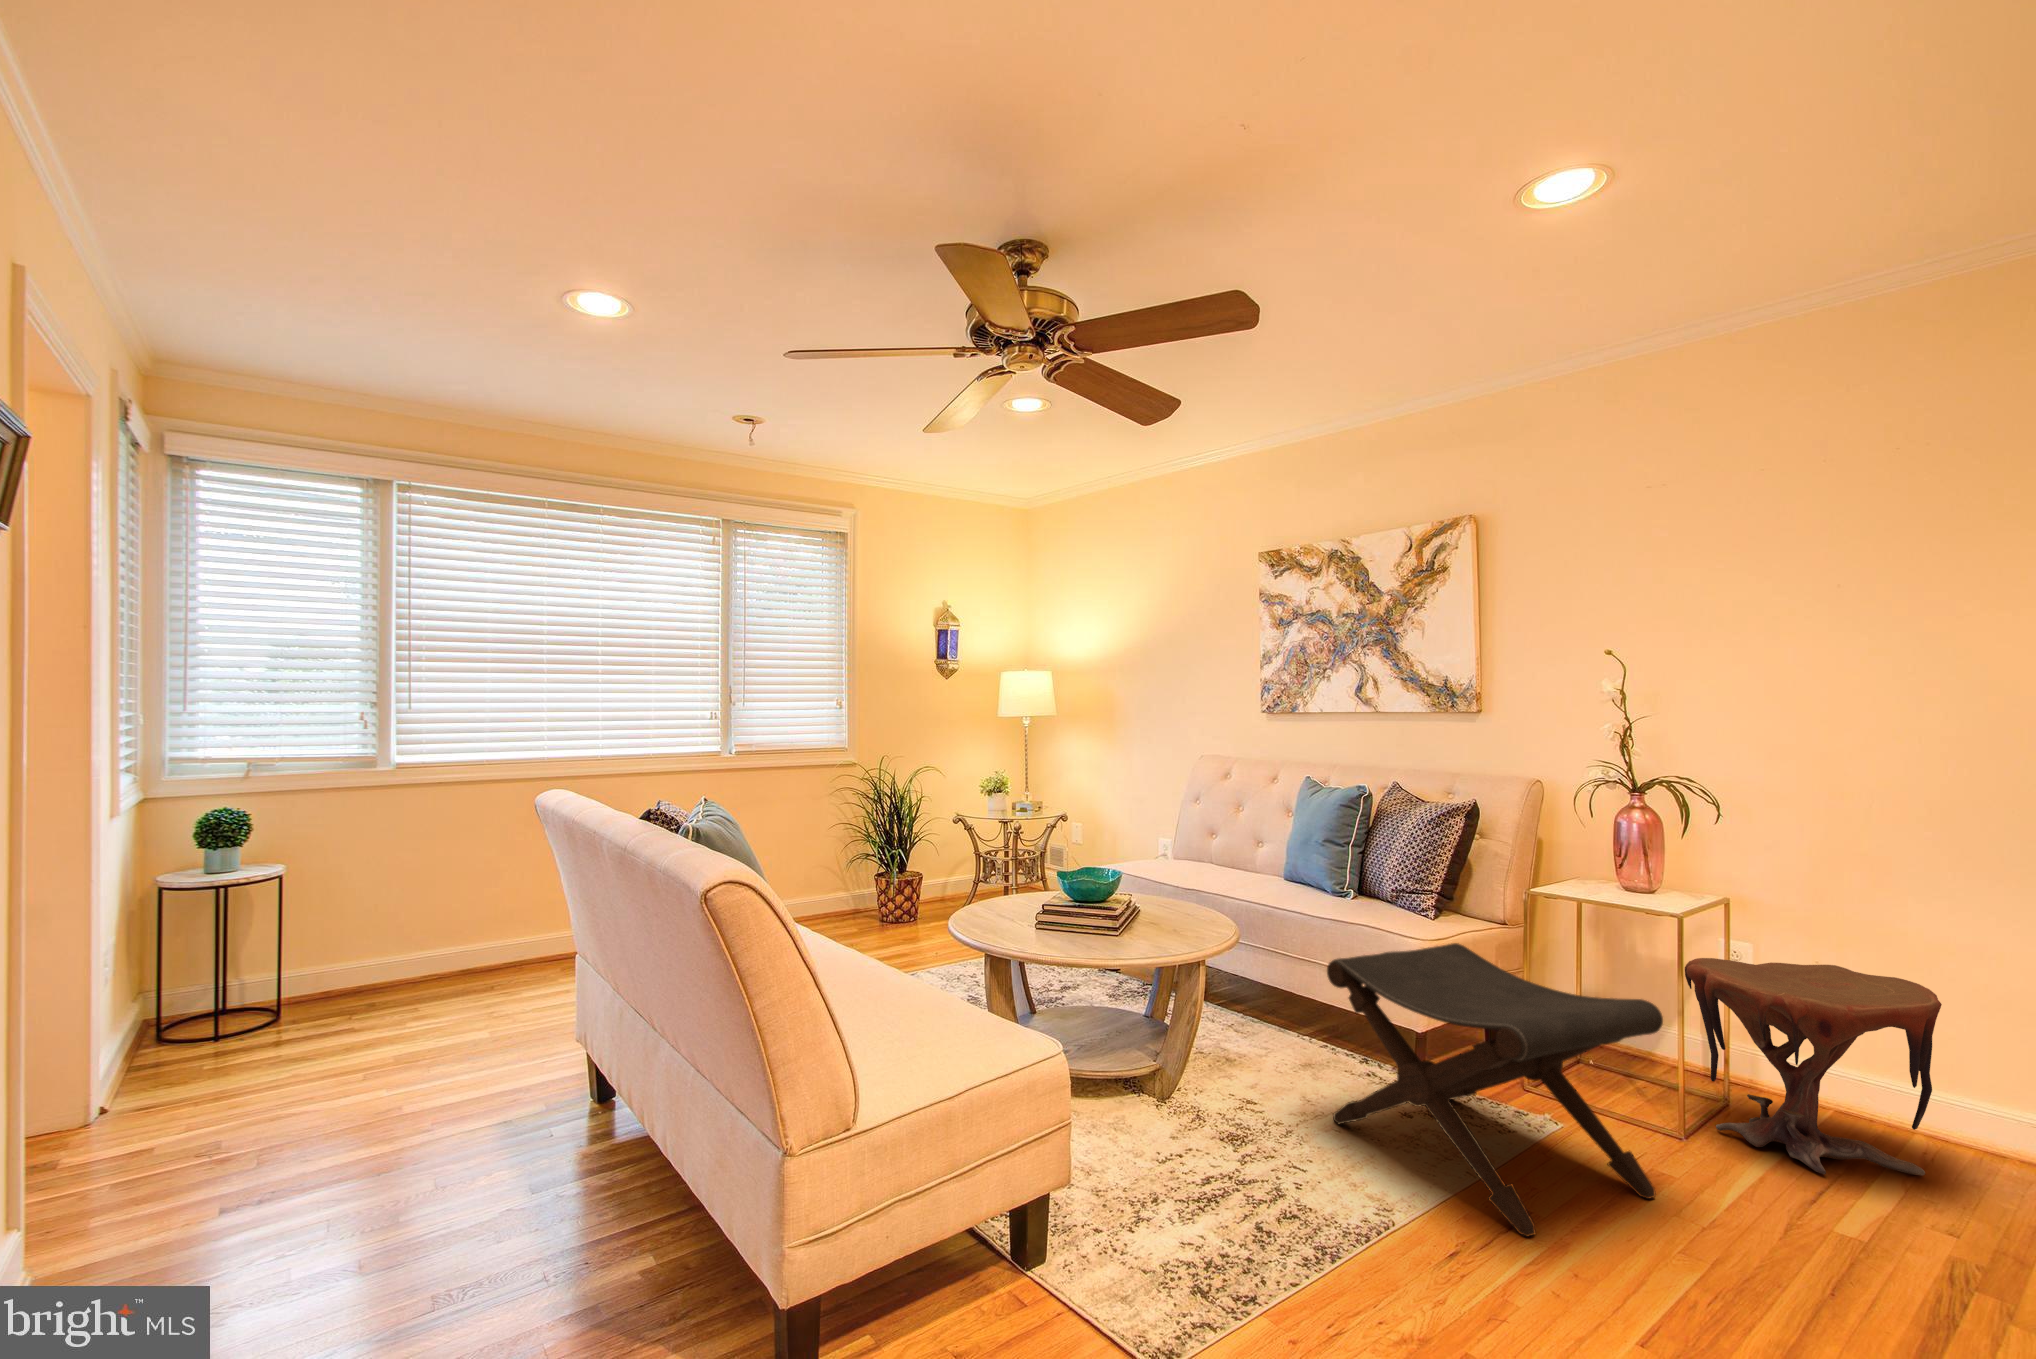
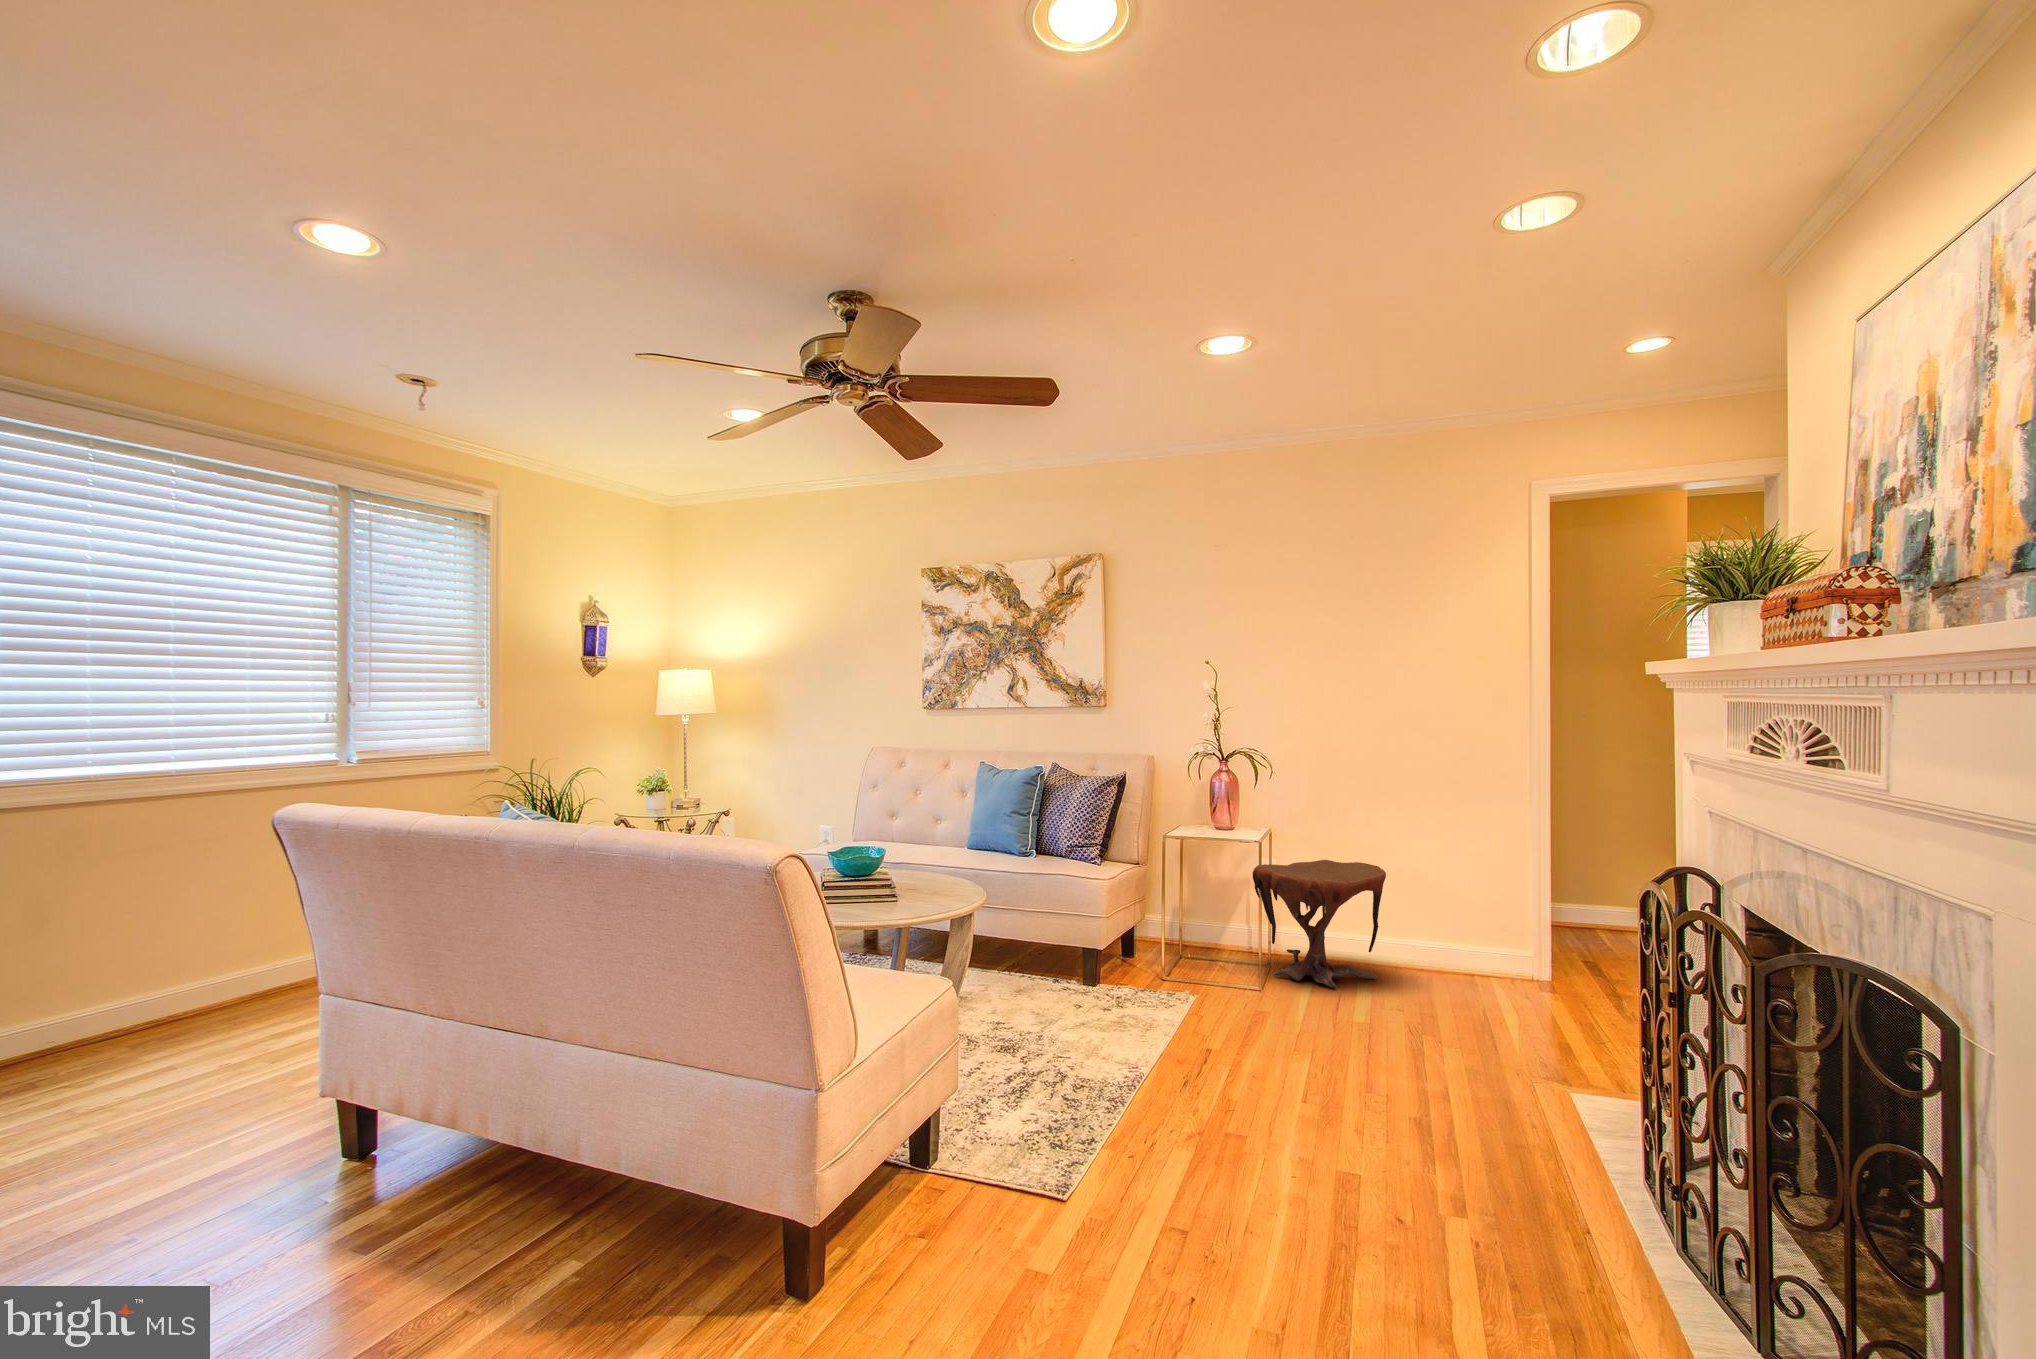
footstool: present [1327,943,1663,1236] -> none [1058,874,1271,1060]

